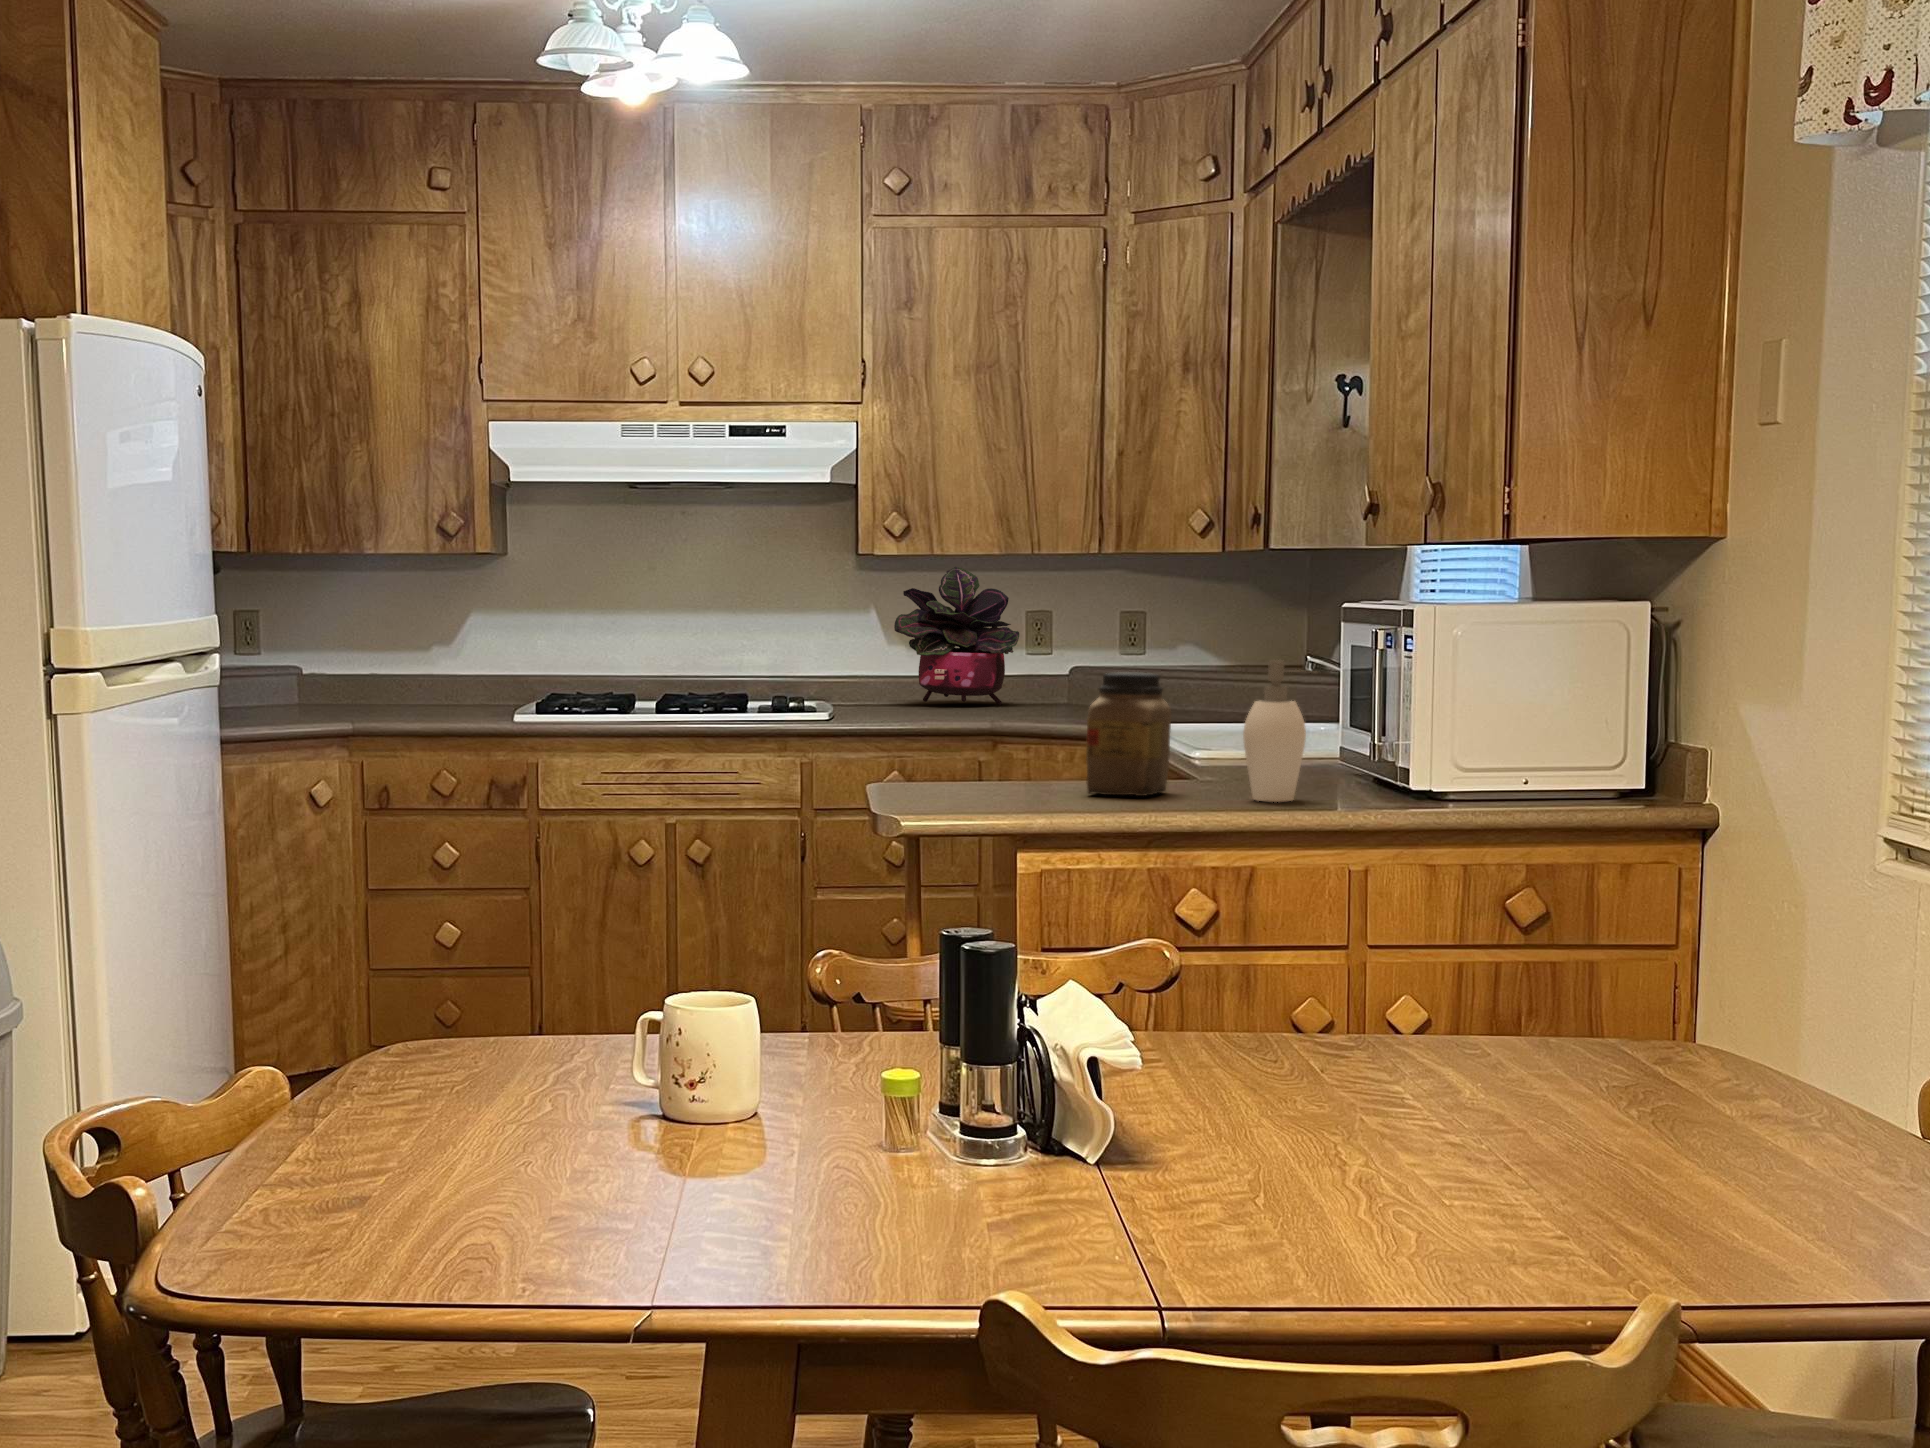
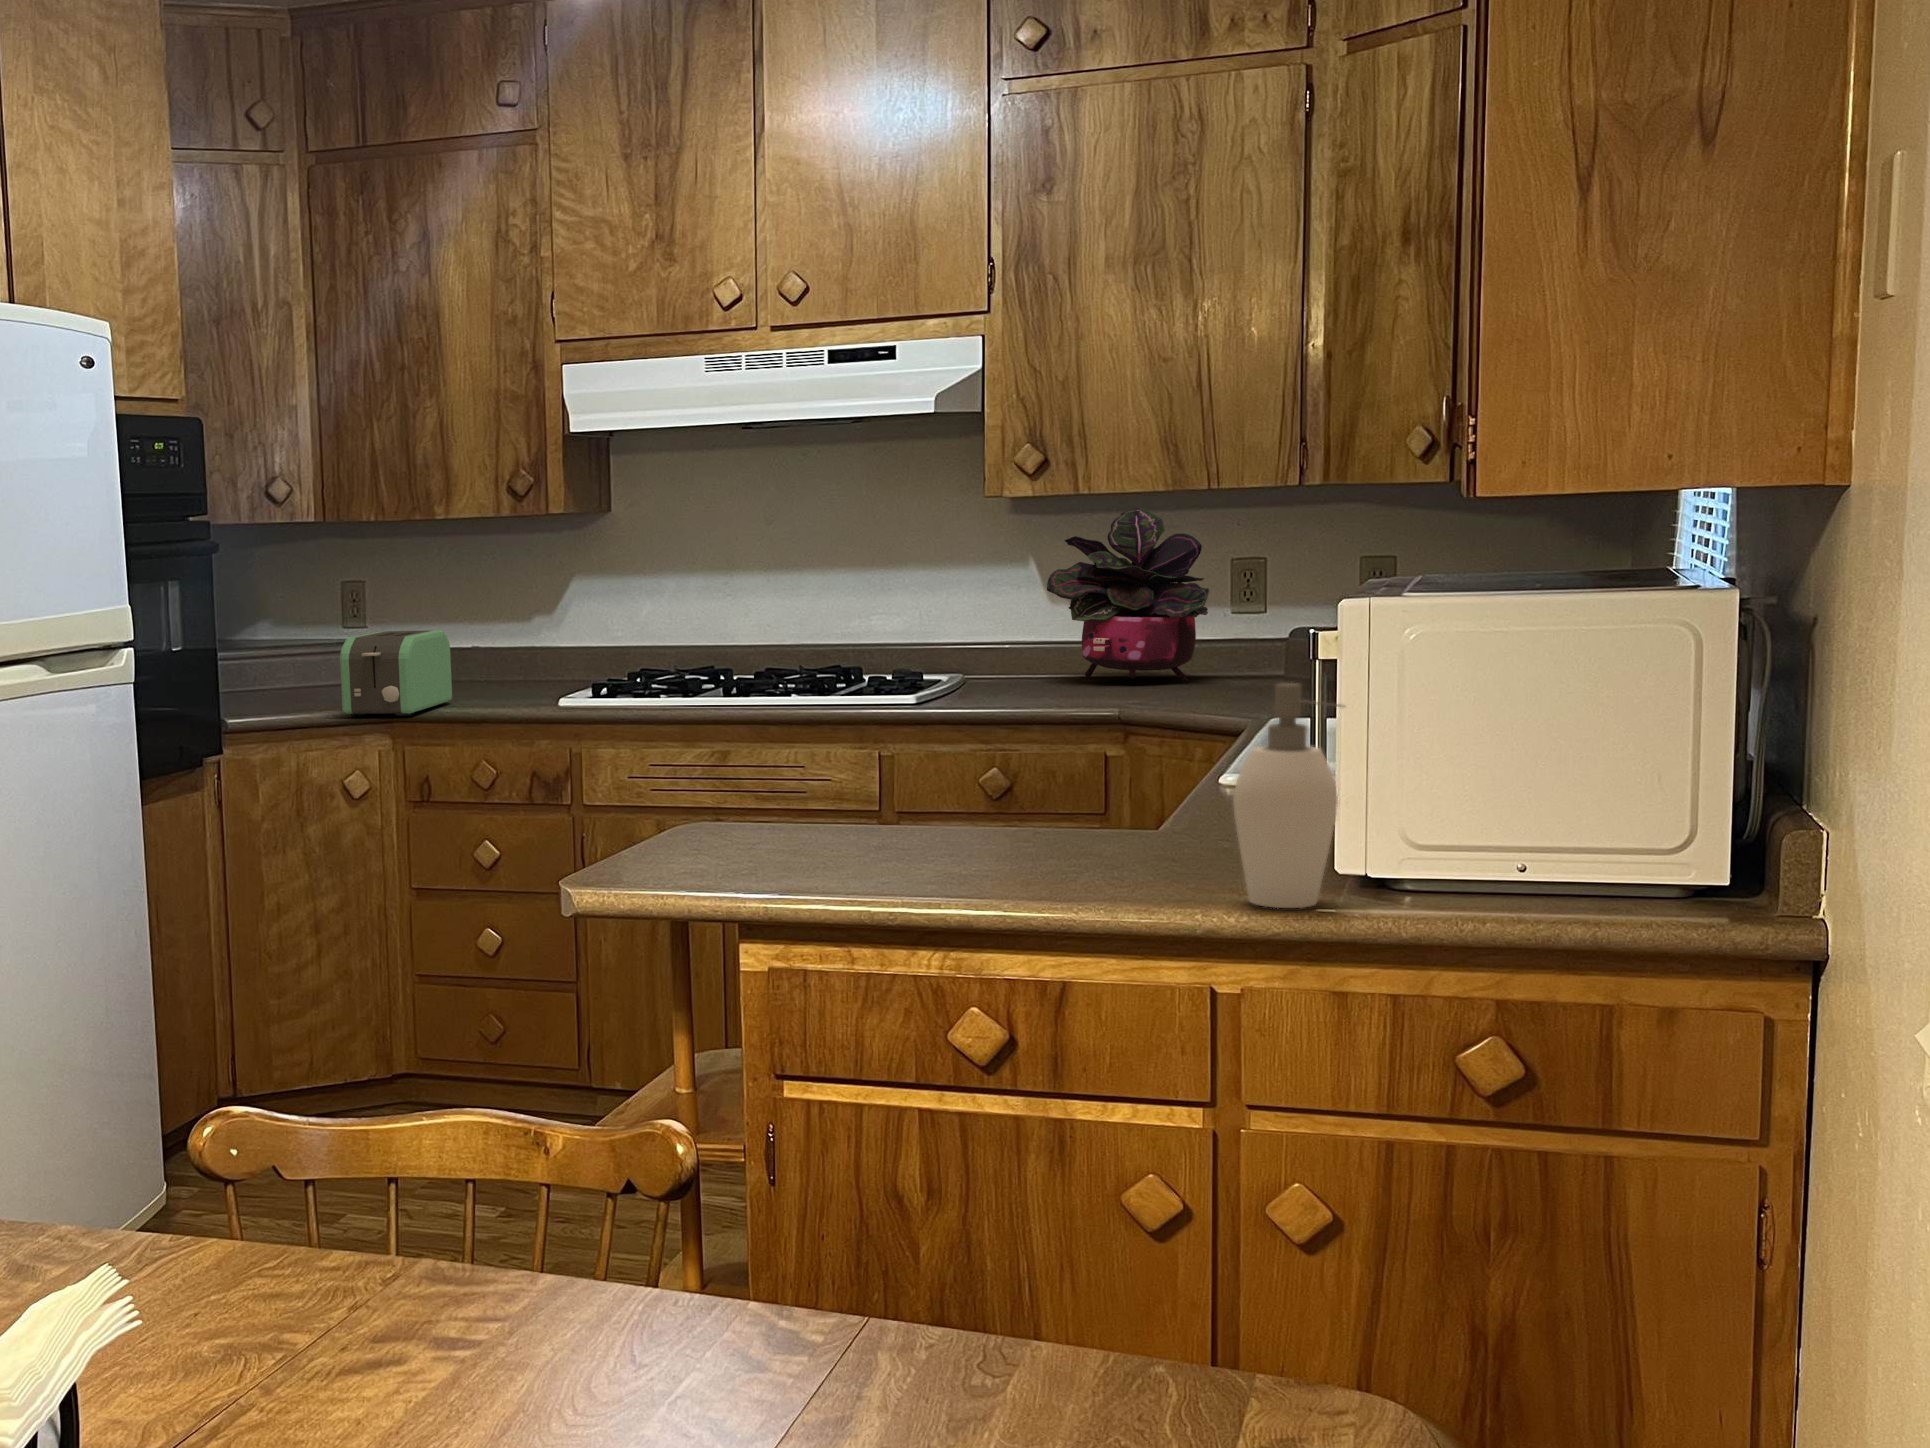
toaster: none [318,653,399,728] -> present [340,630,452,716]
jar: present [1086,672,1171,796] -> none [1005,696,1145,885]

